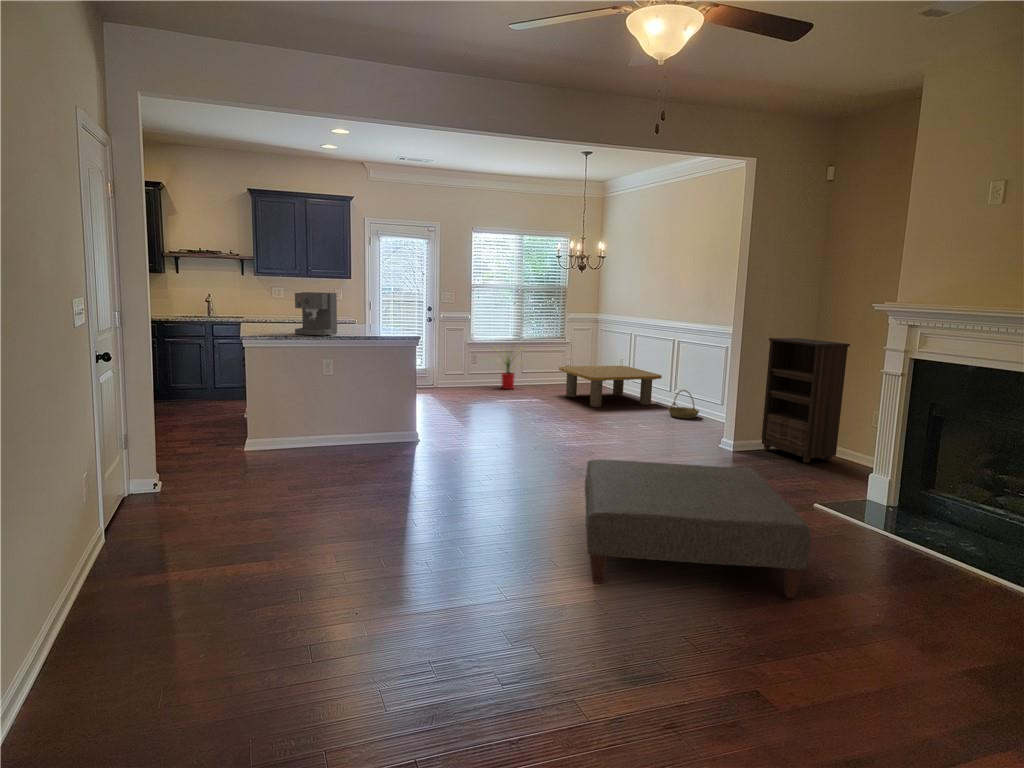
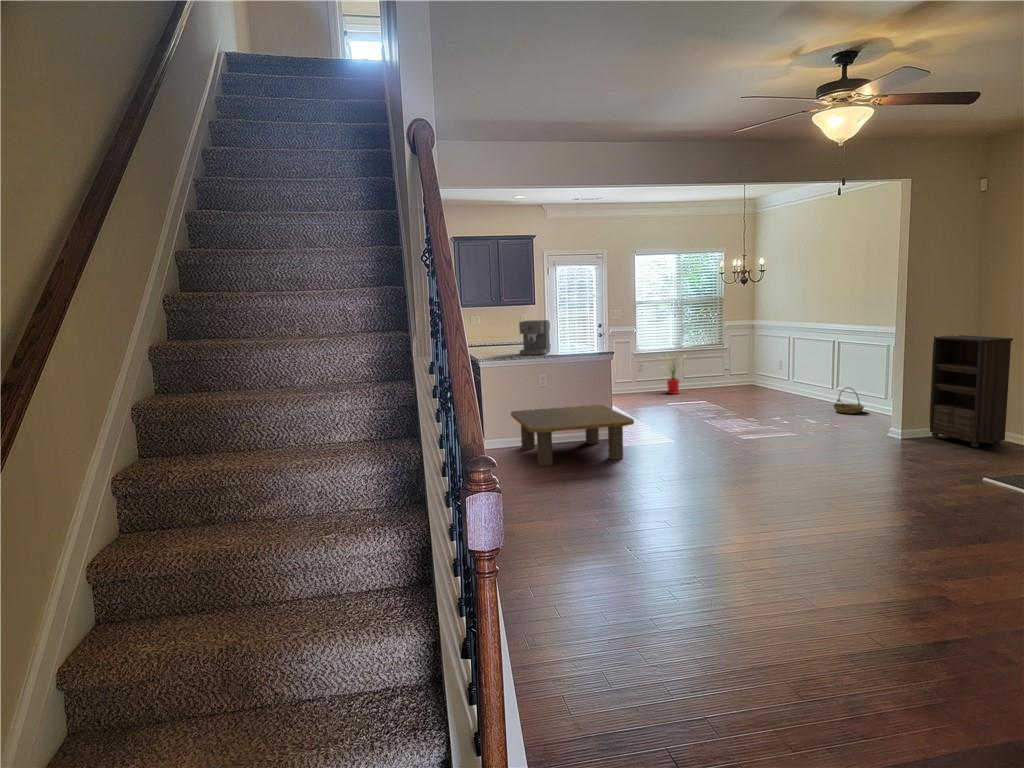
coffee table: present [559,366,662,407] -> present [511,405,634,466]
ottoman: present [585,459,811,598] -> none [778,442,976,539]

